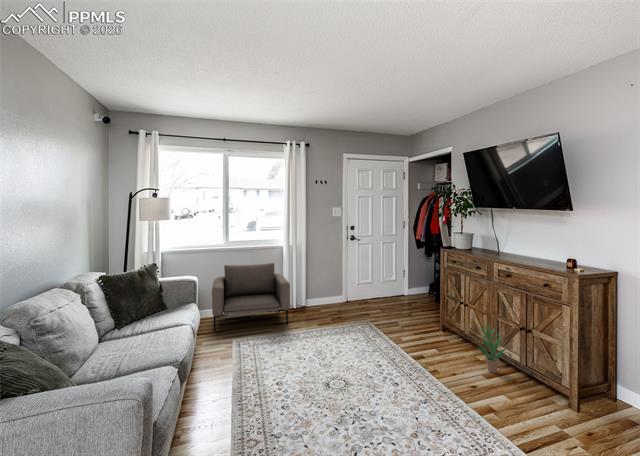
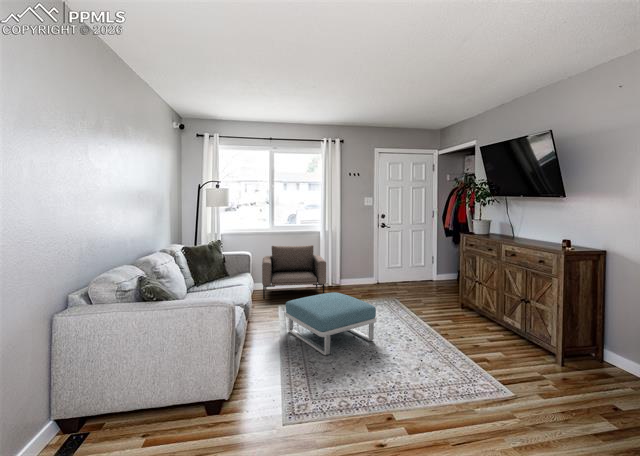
potted plant: present [479,324,507,373] -> none [484,295,511,338]
footstool: none [239,325,355,420] -> present [285,292,377,355]

